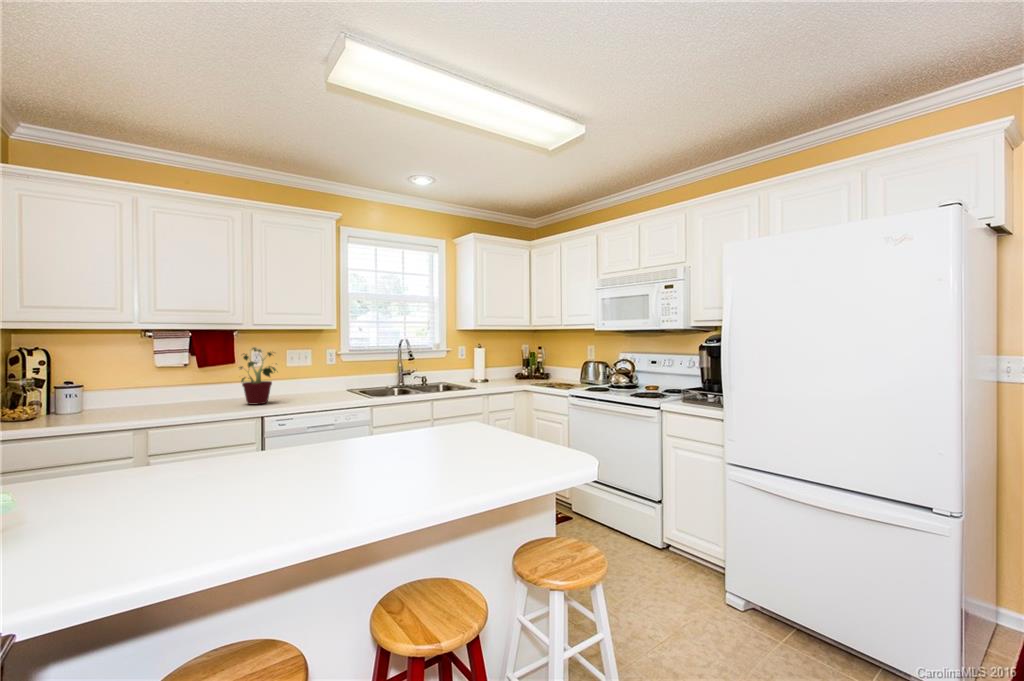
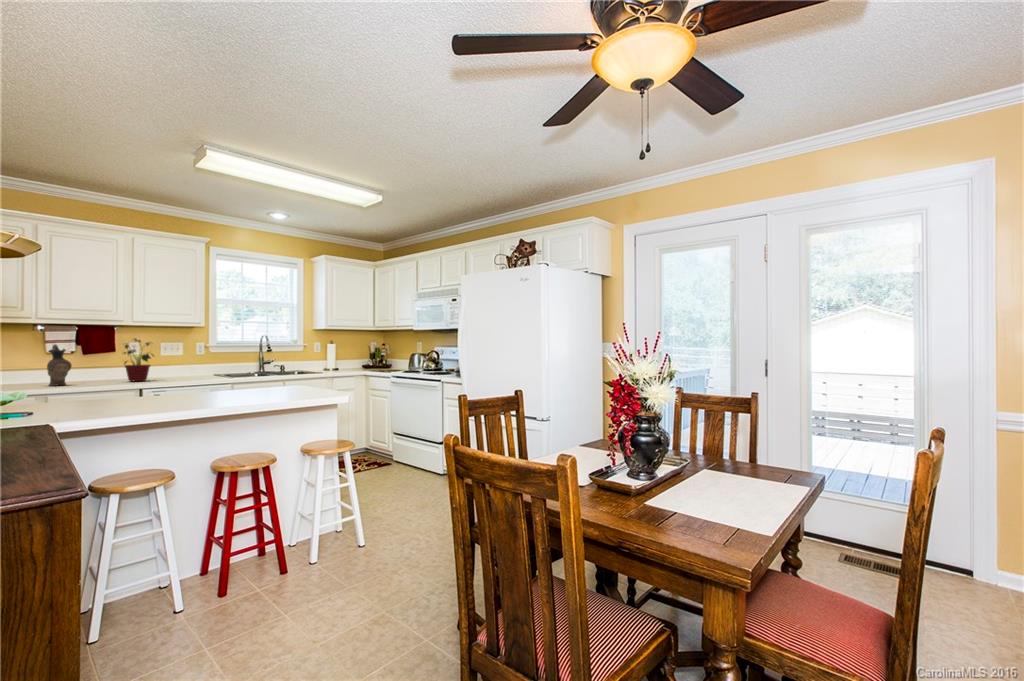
ceramic pitcher: none [149,358,178,413] -> present [47,344,71,386]

